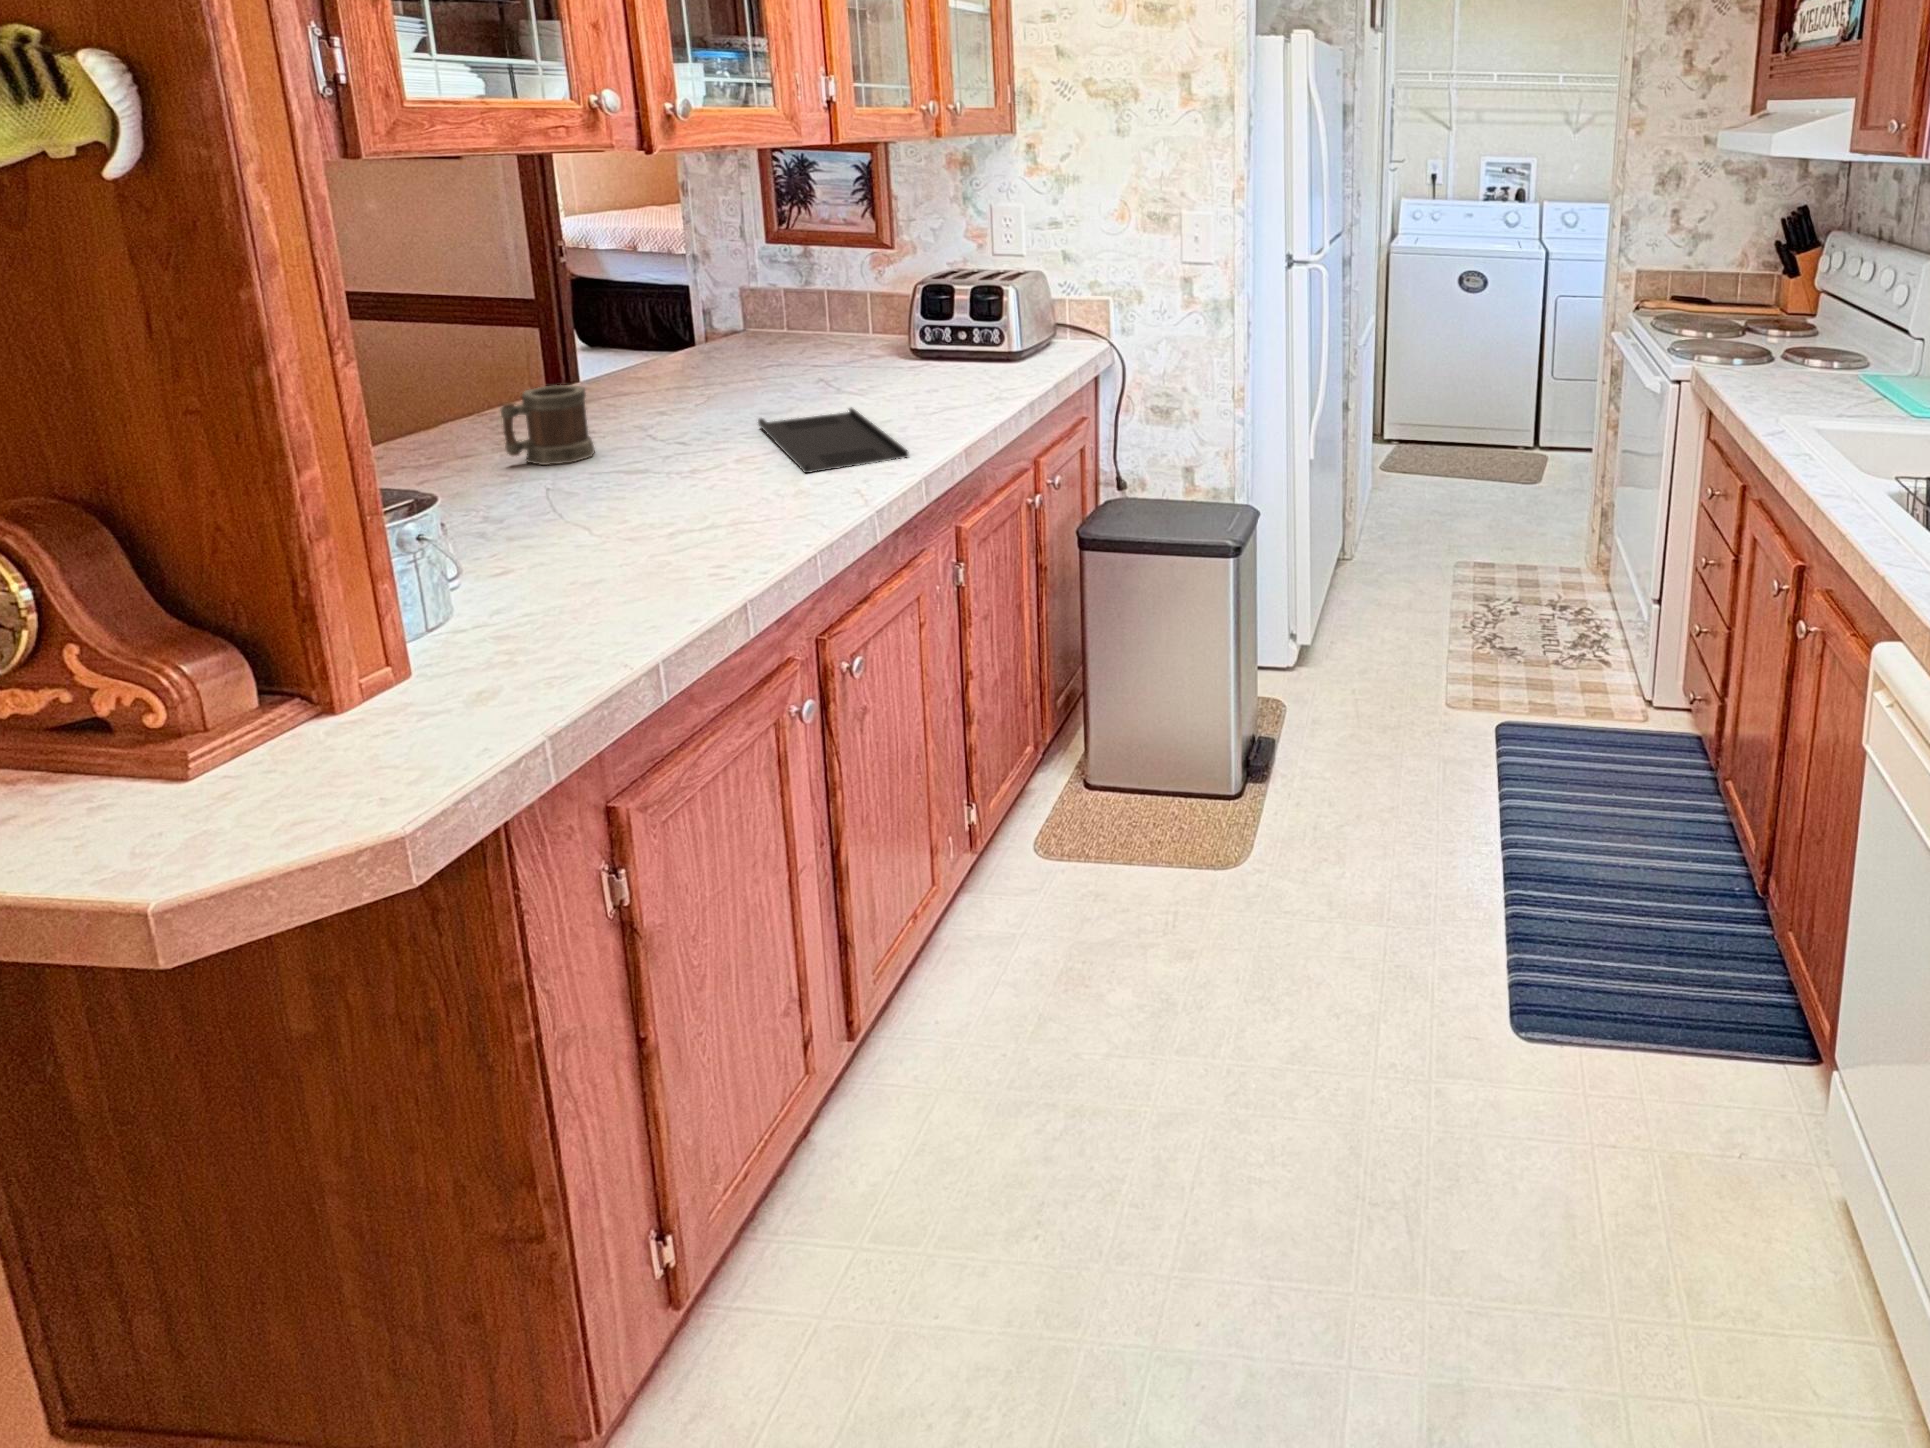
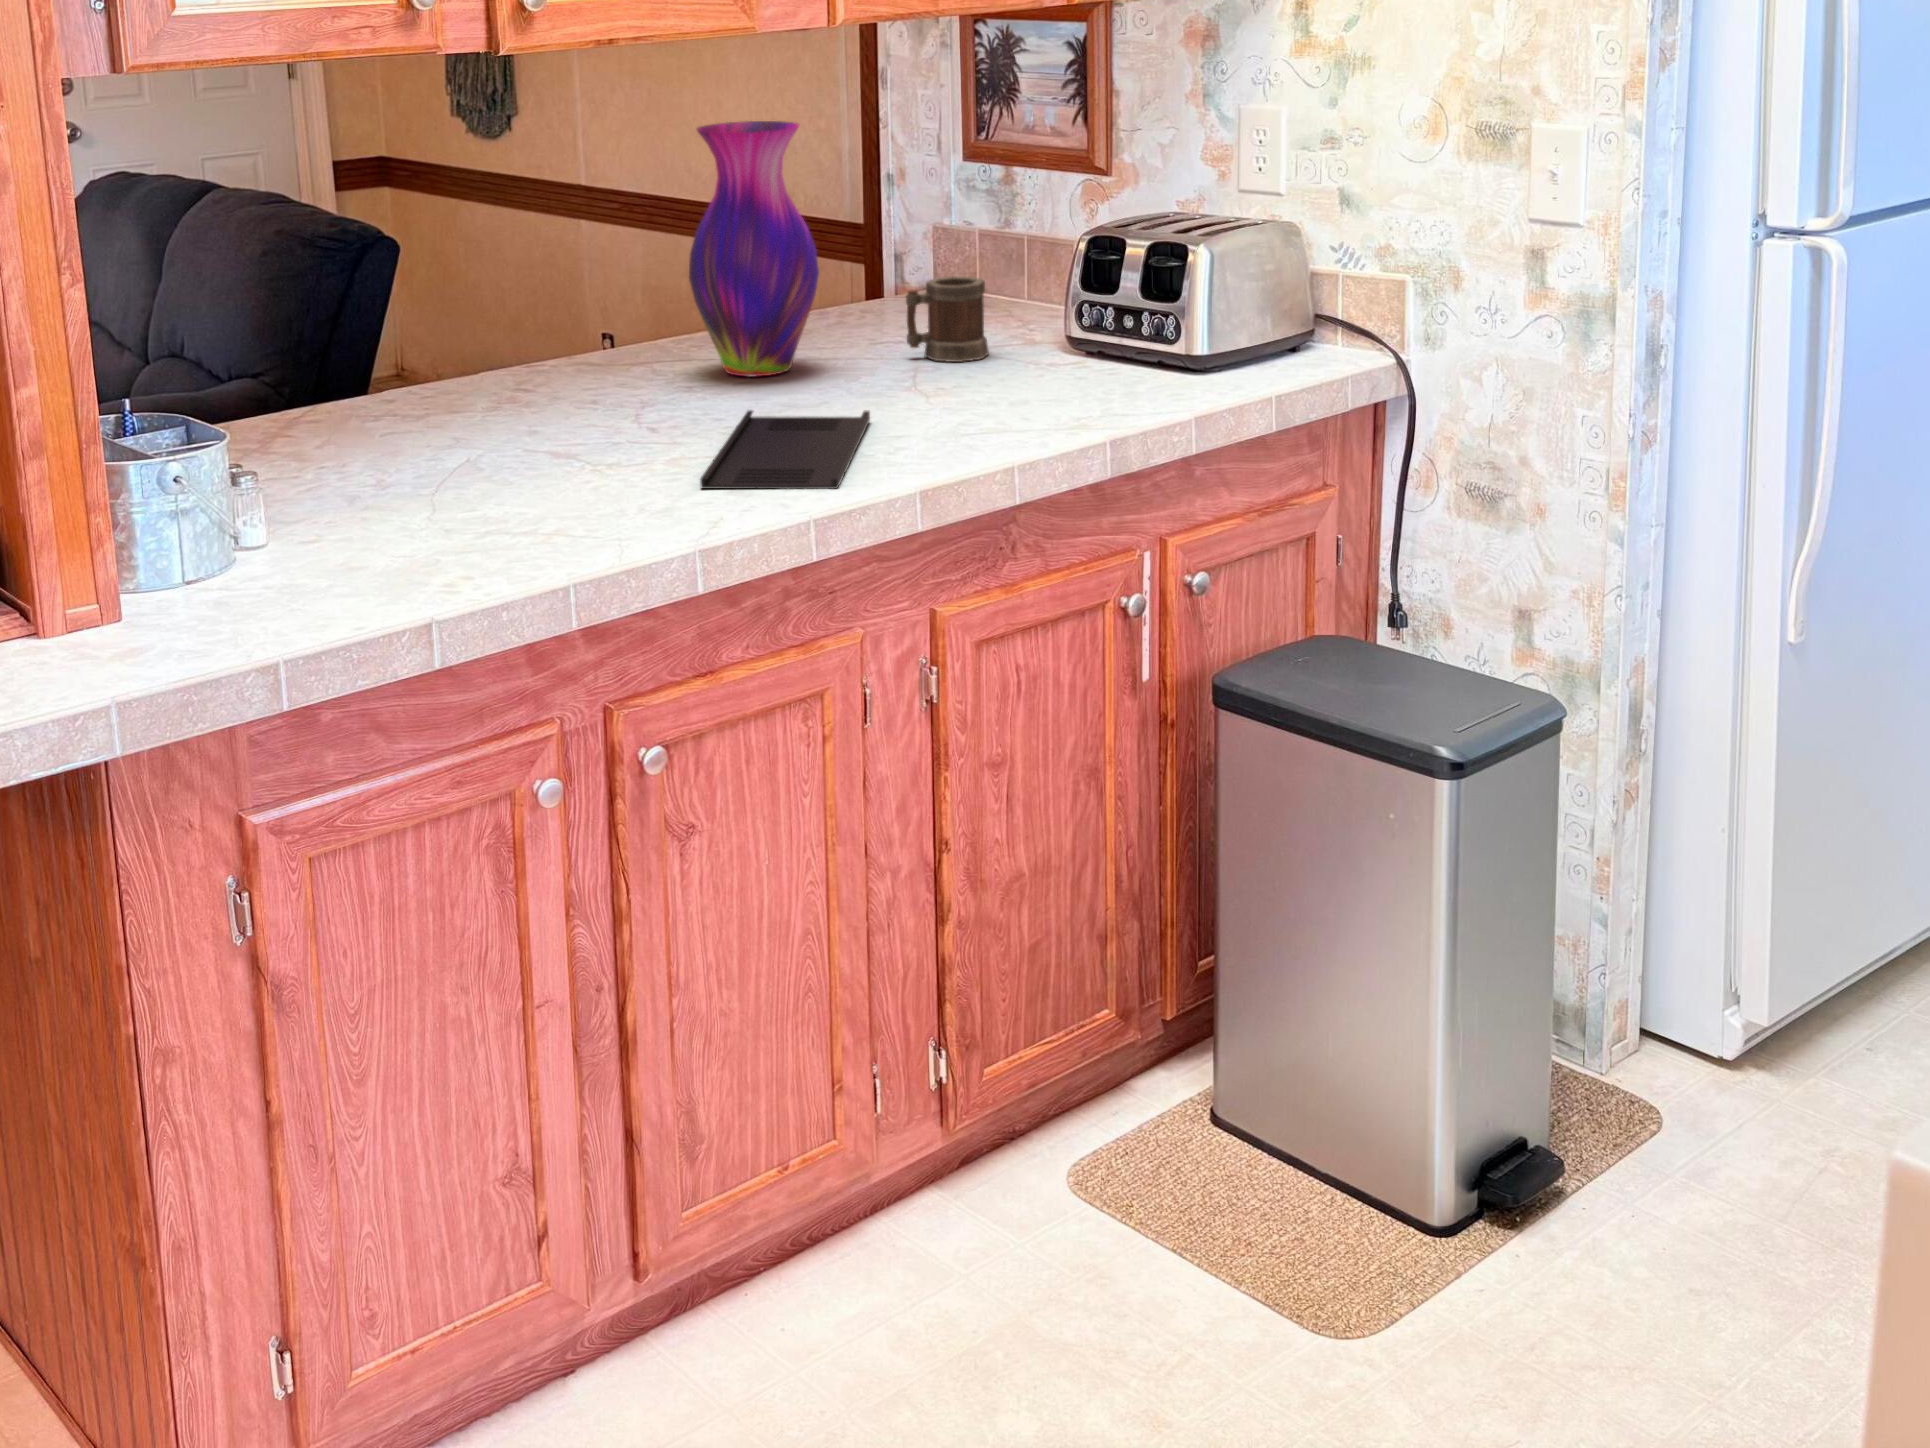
vase: none [636,213,746,399] -> present [689,121,819,377]
mug: present [501,385,595,465] -> present [906,276,989,362]

